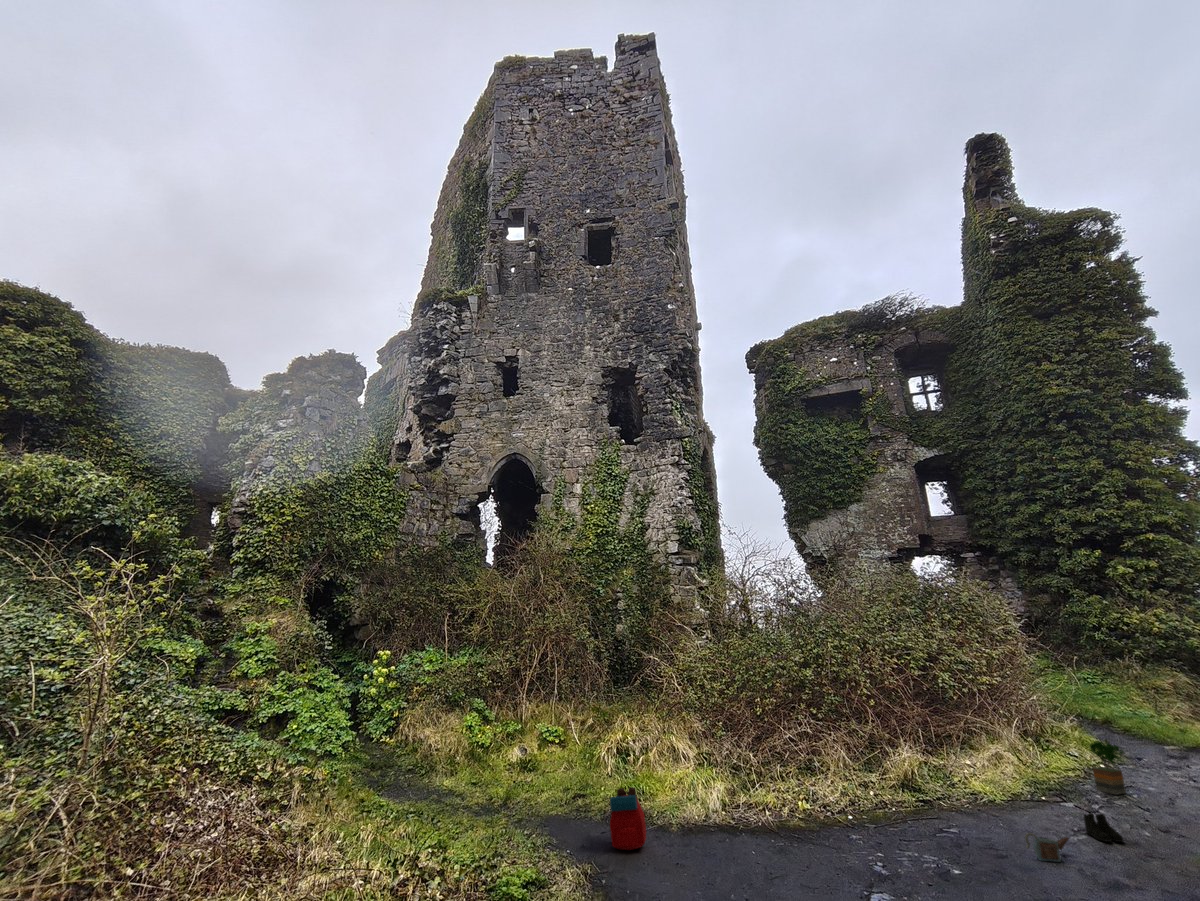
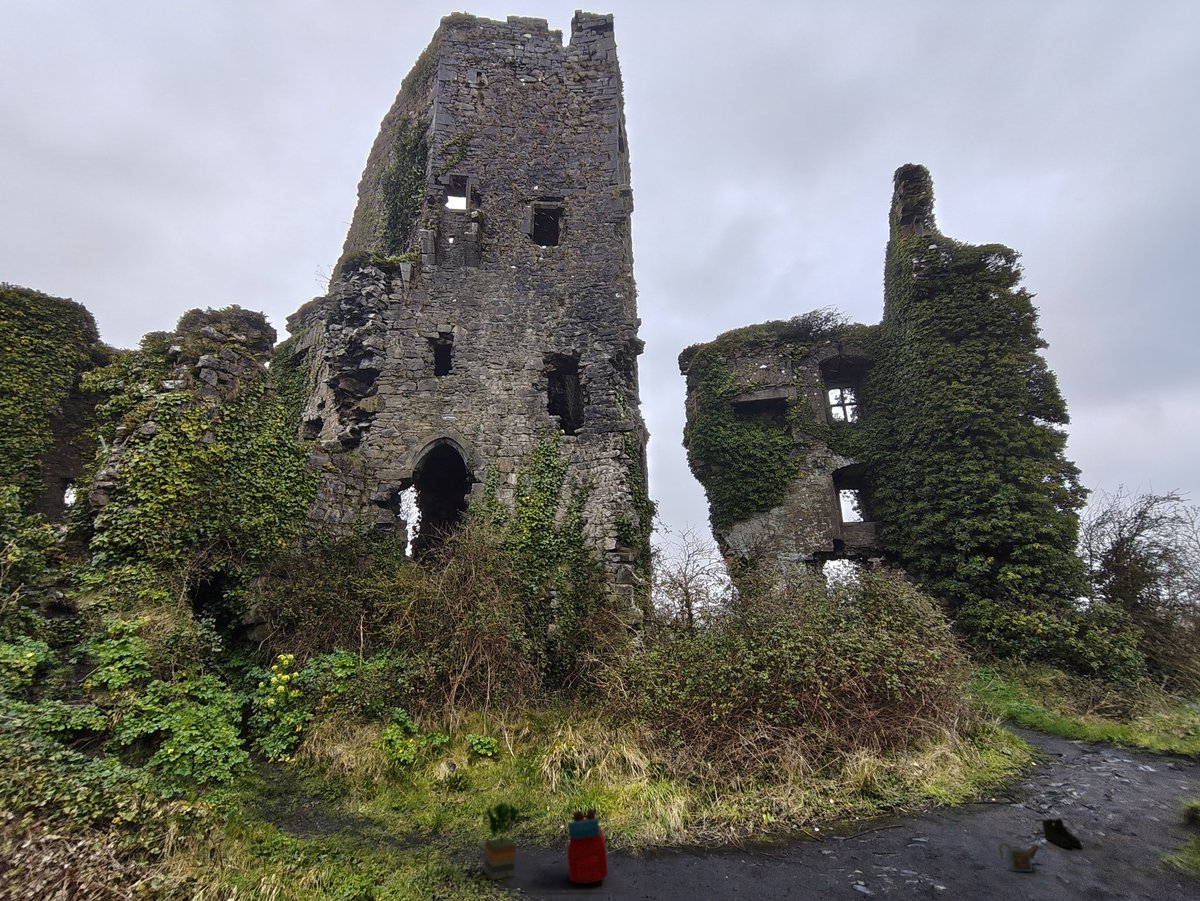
potted tree: present [1089,741,1126,795] -> present [482,803,524,880]

